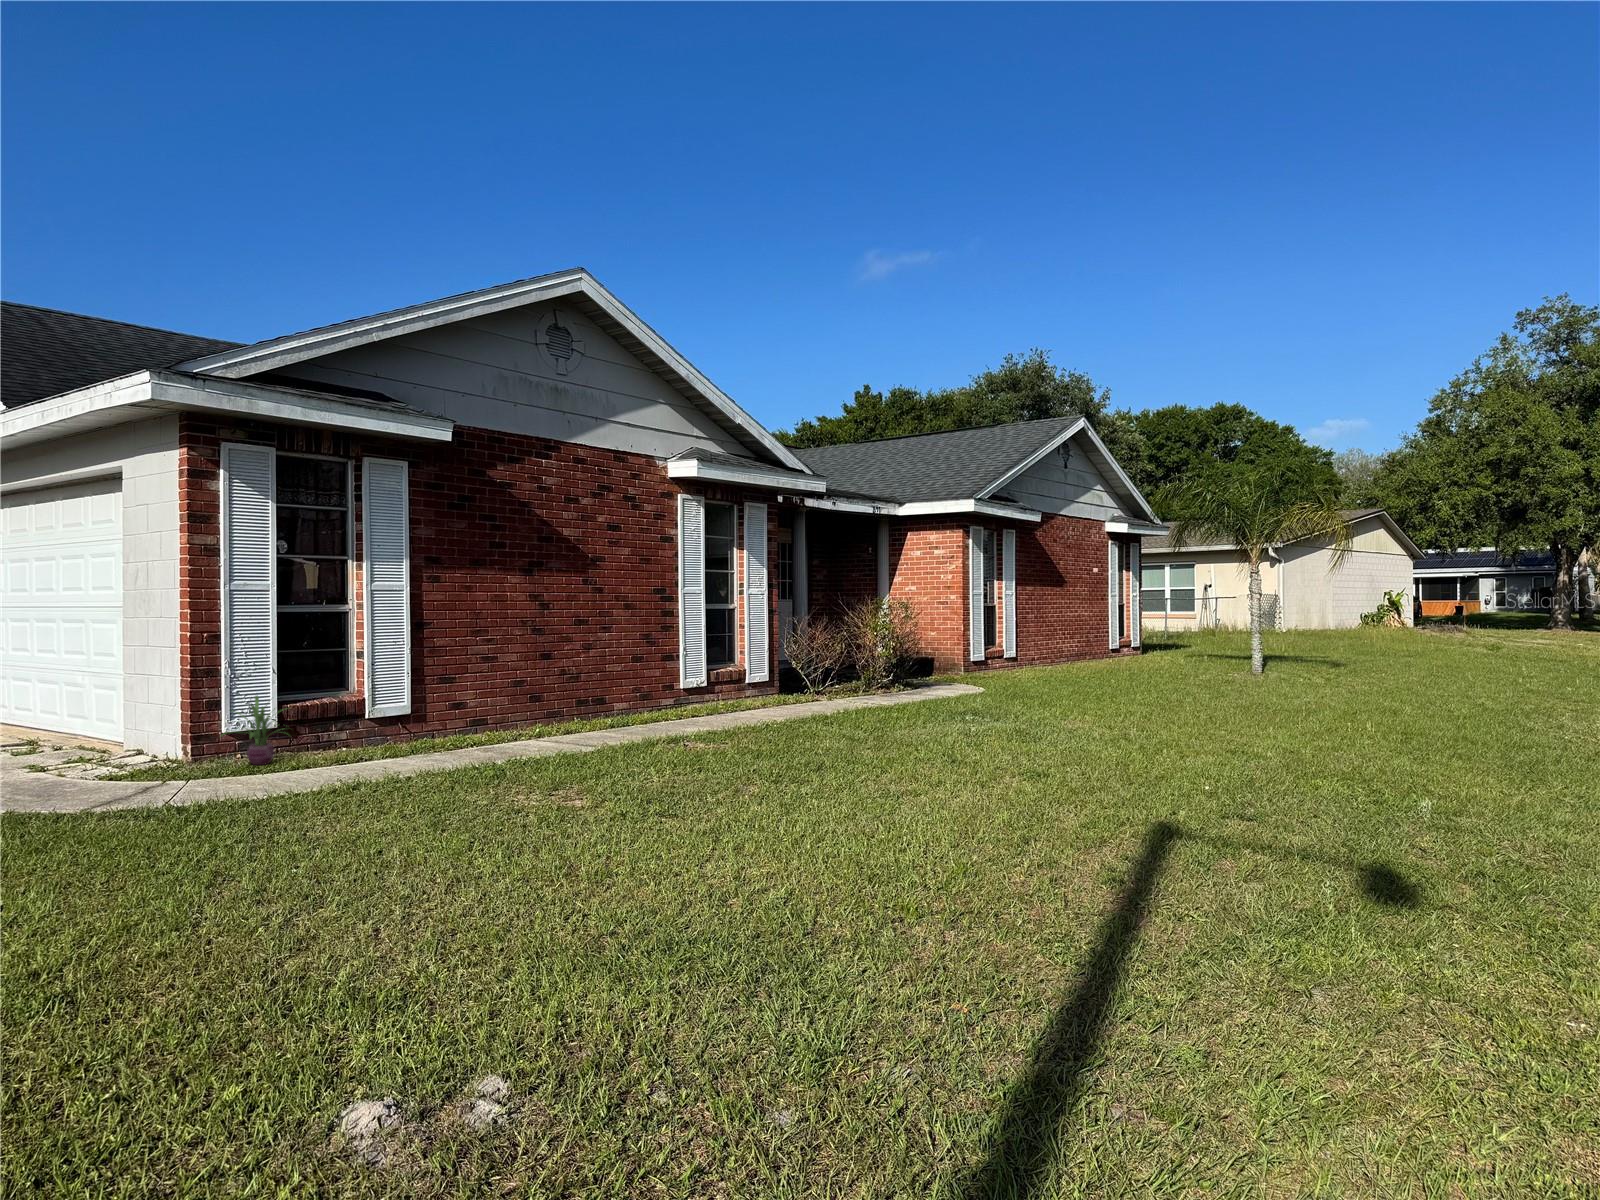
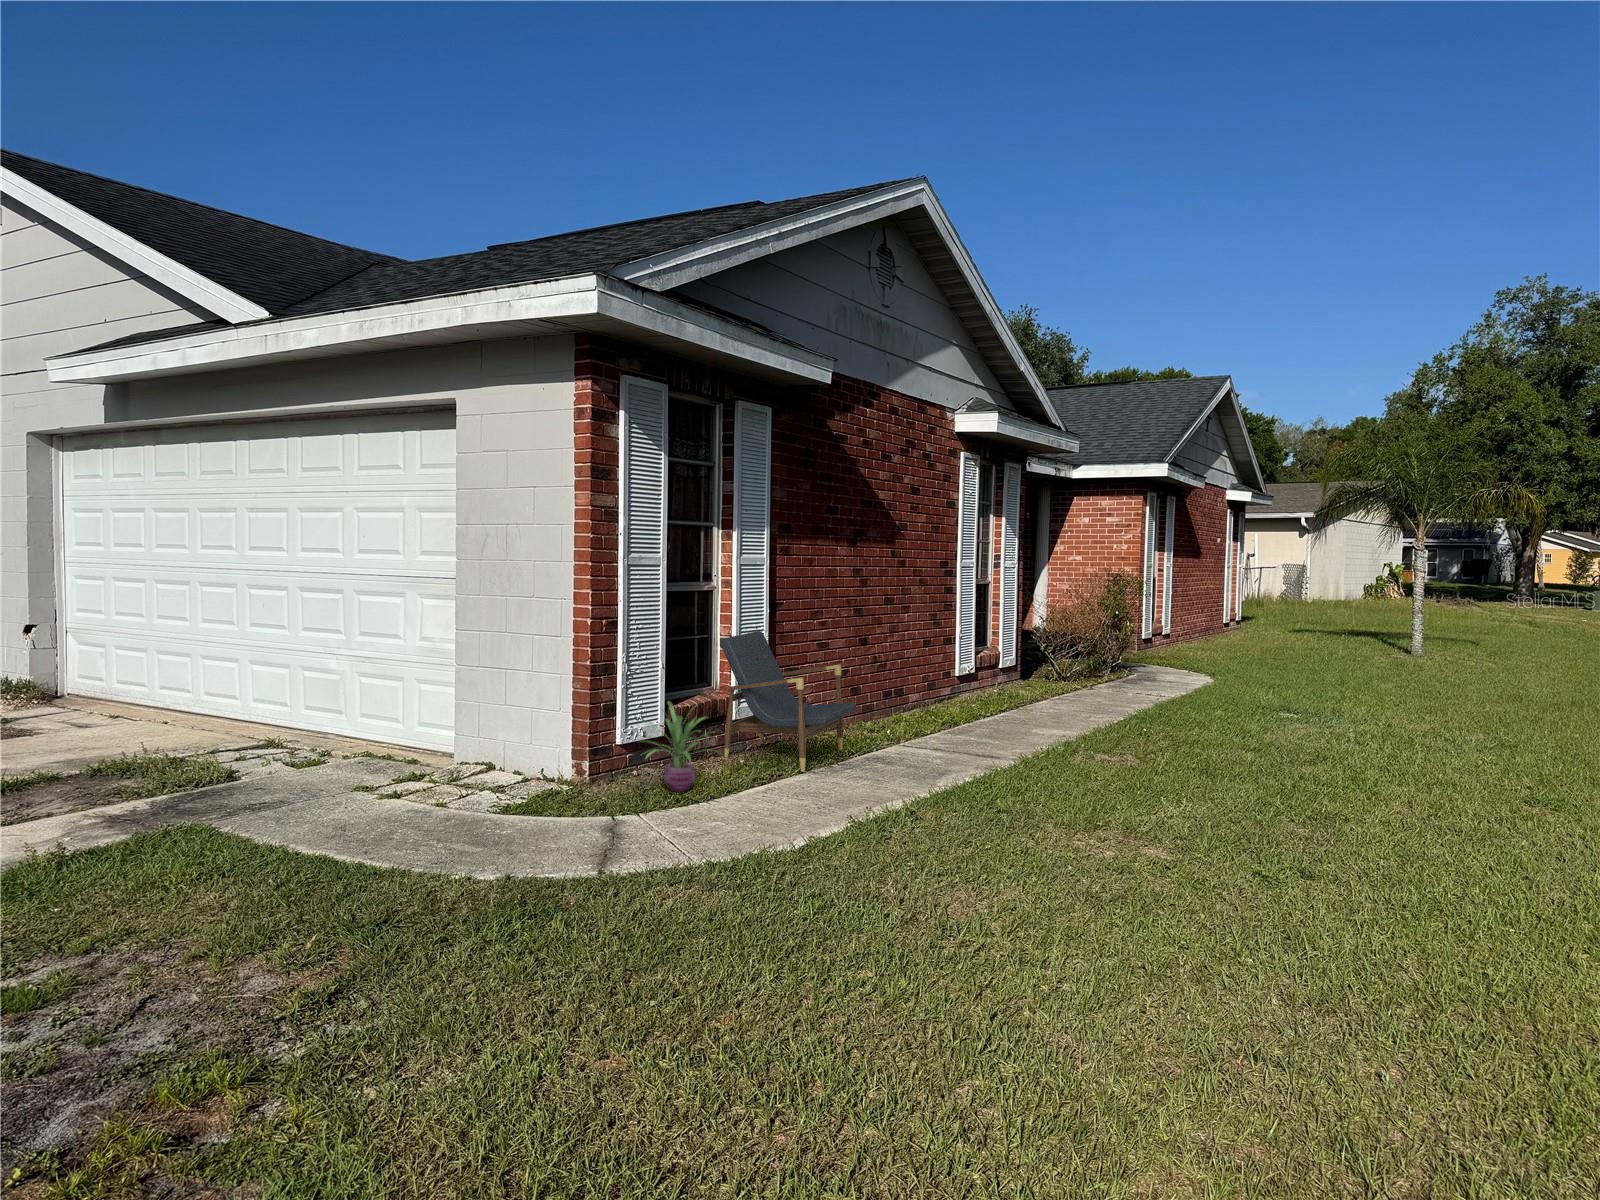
lounge chair: none [340,646,459,755] -> present [721,631,857,772]

